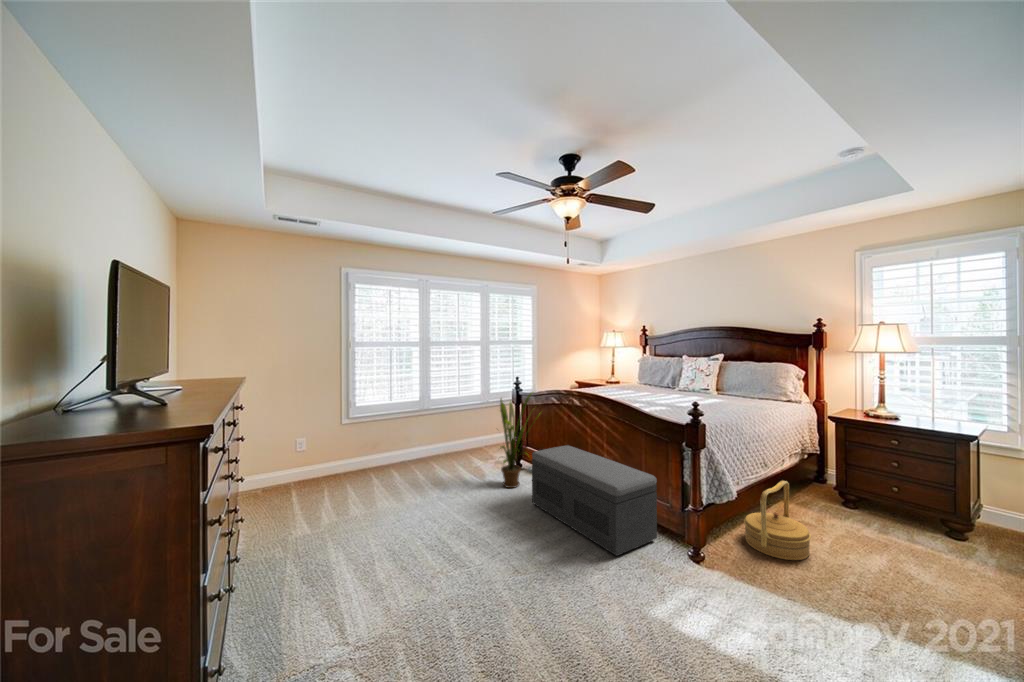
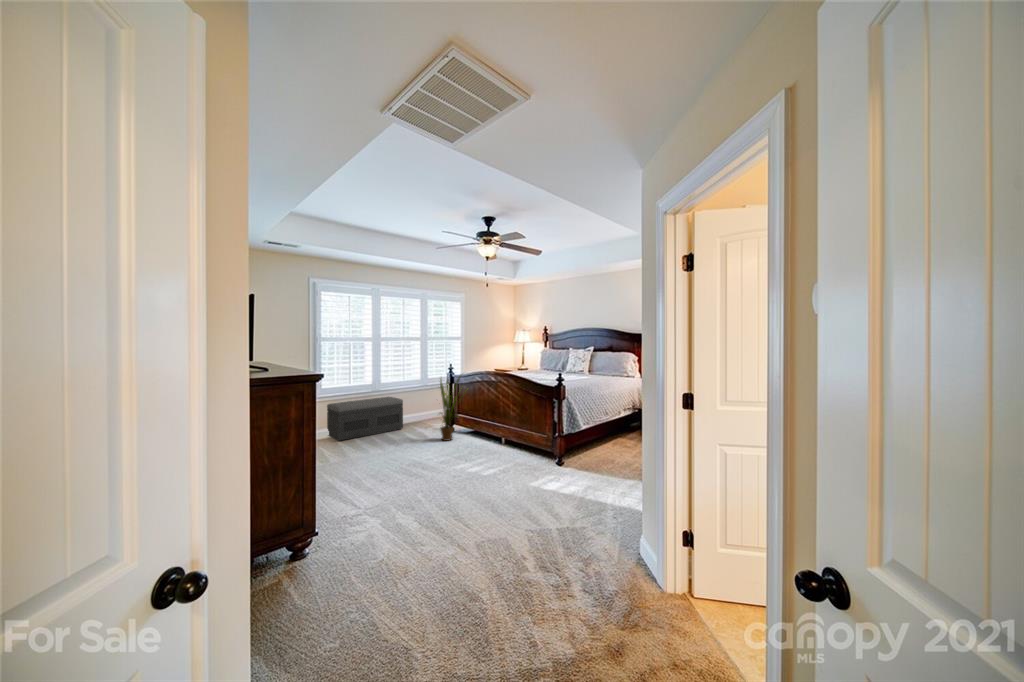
storage bench: present [532,445,657,556] -> present [327,397,403,441]
woven basket: present [744,481,811,560] -> none [590,420,623,461]

